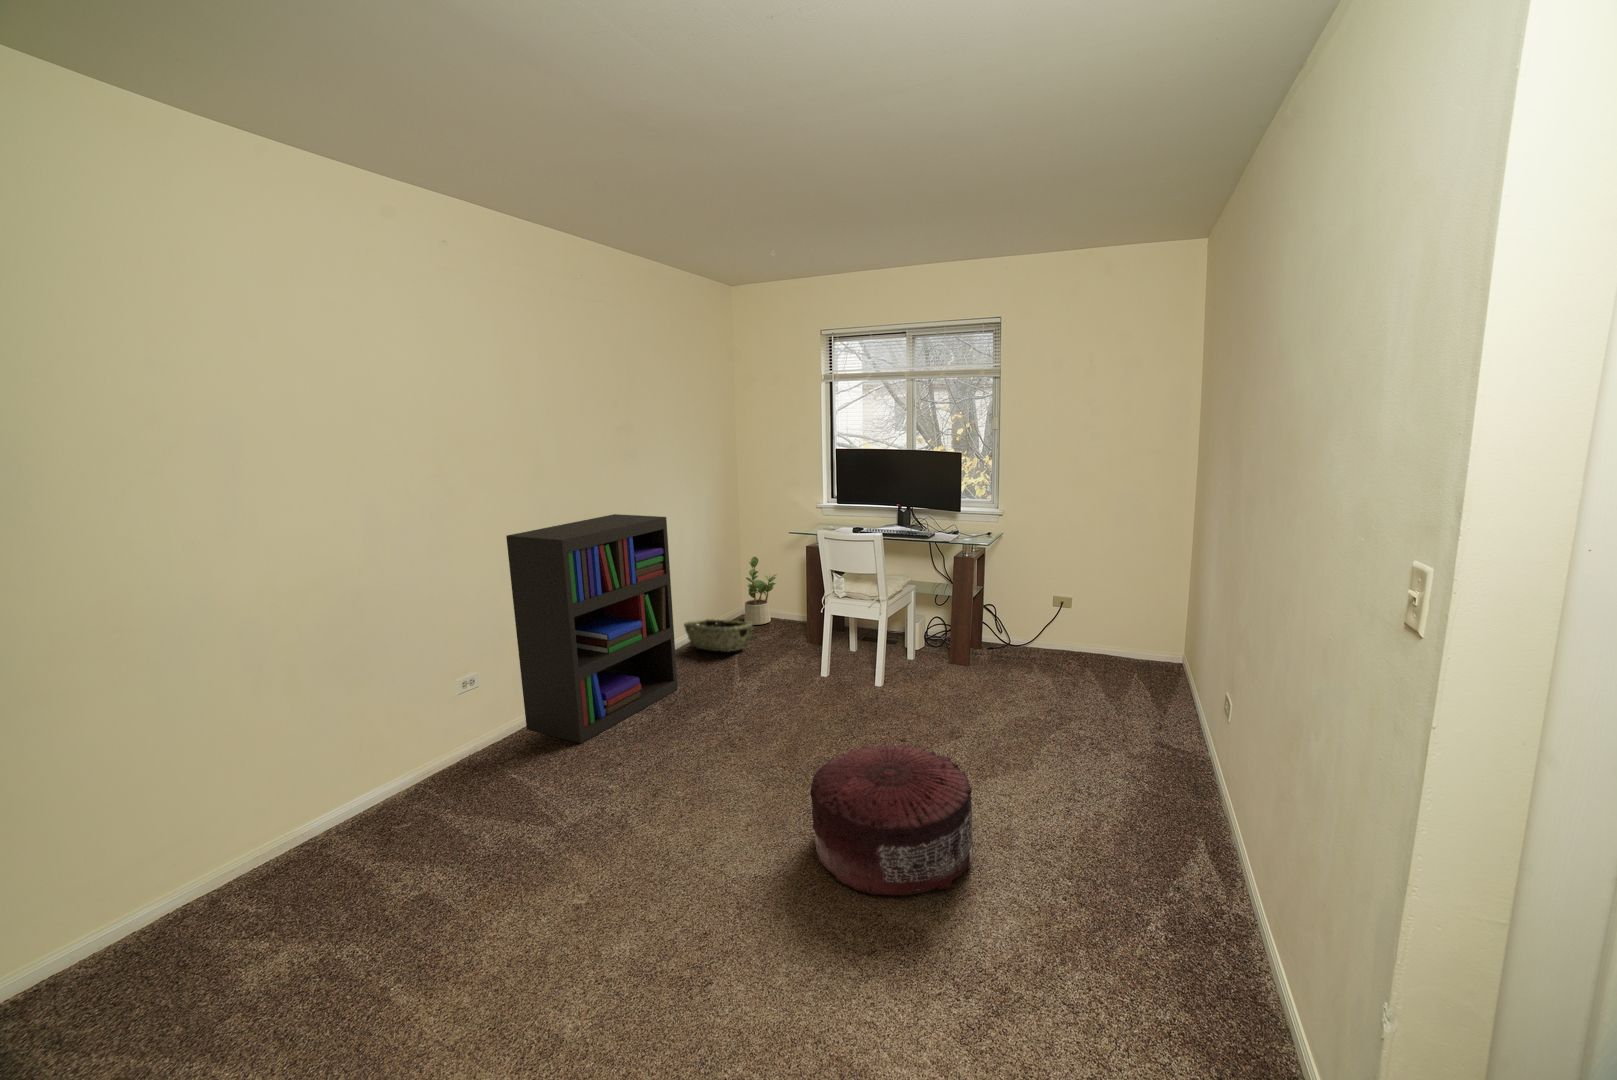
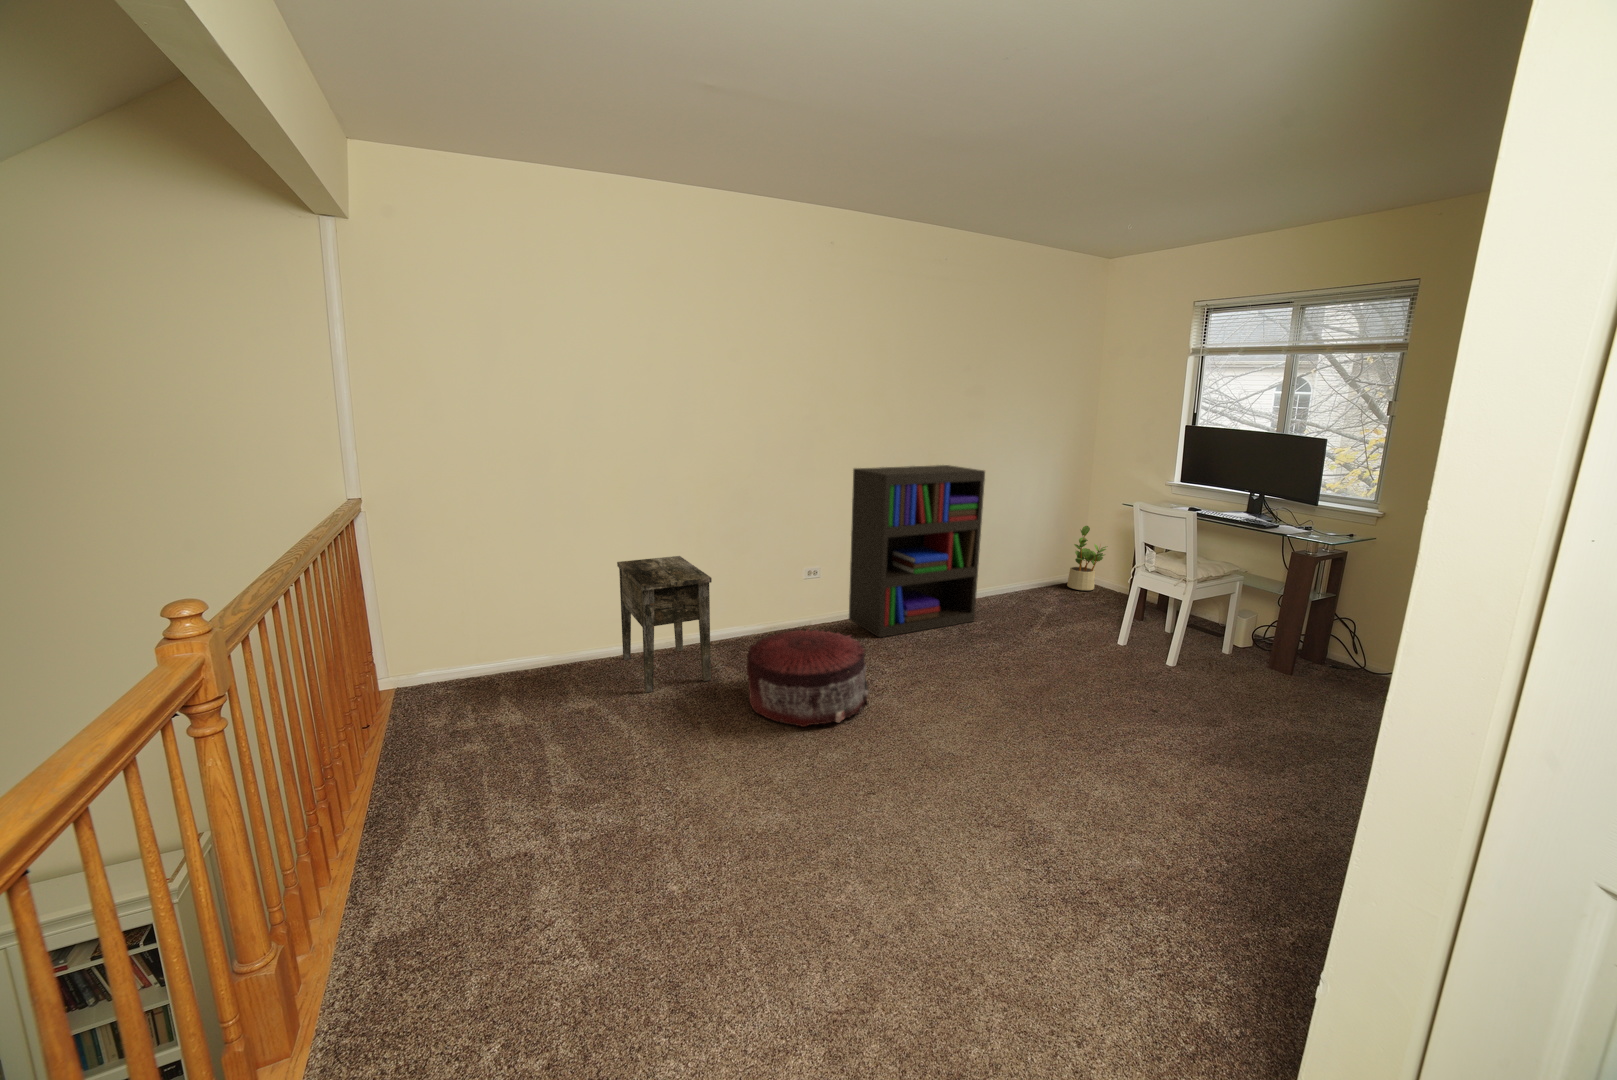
woven basket: present [684,619,753,652] -> none [1001,571,1065,605]
side table: none [134,715,365,961] -> present [617,556,712,692]
pouf: present [810,743,973,895] -> present [747,629,868,727]

